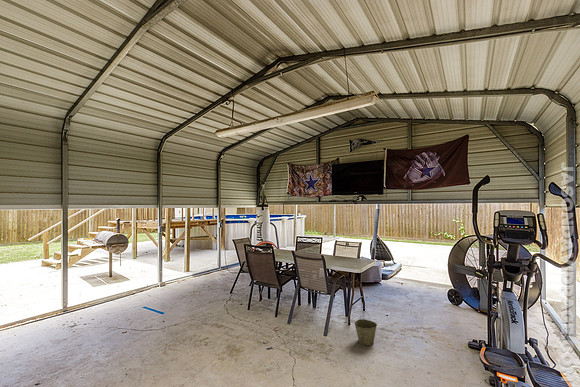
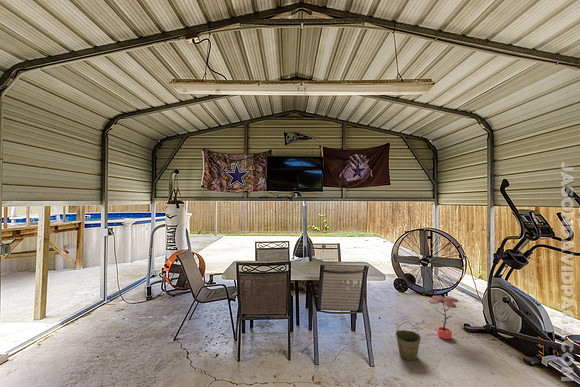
potted plant: none [411,300,445,345] -> present [429,296,458,339]

